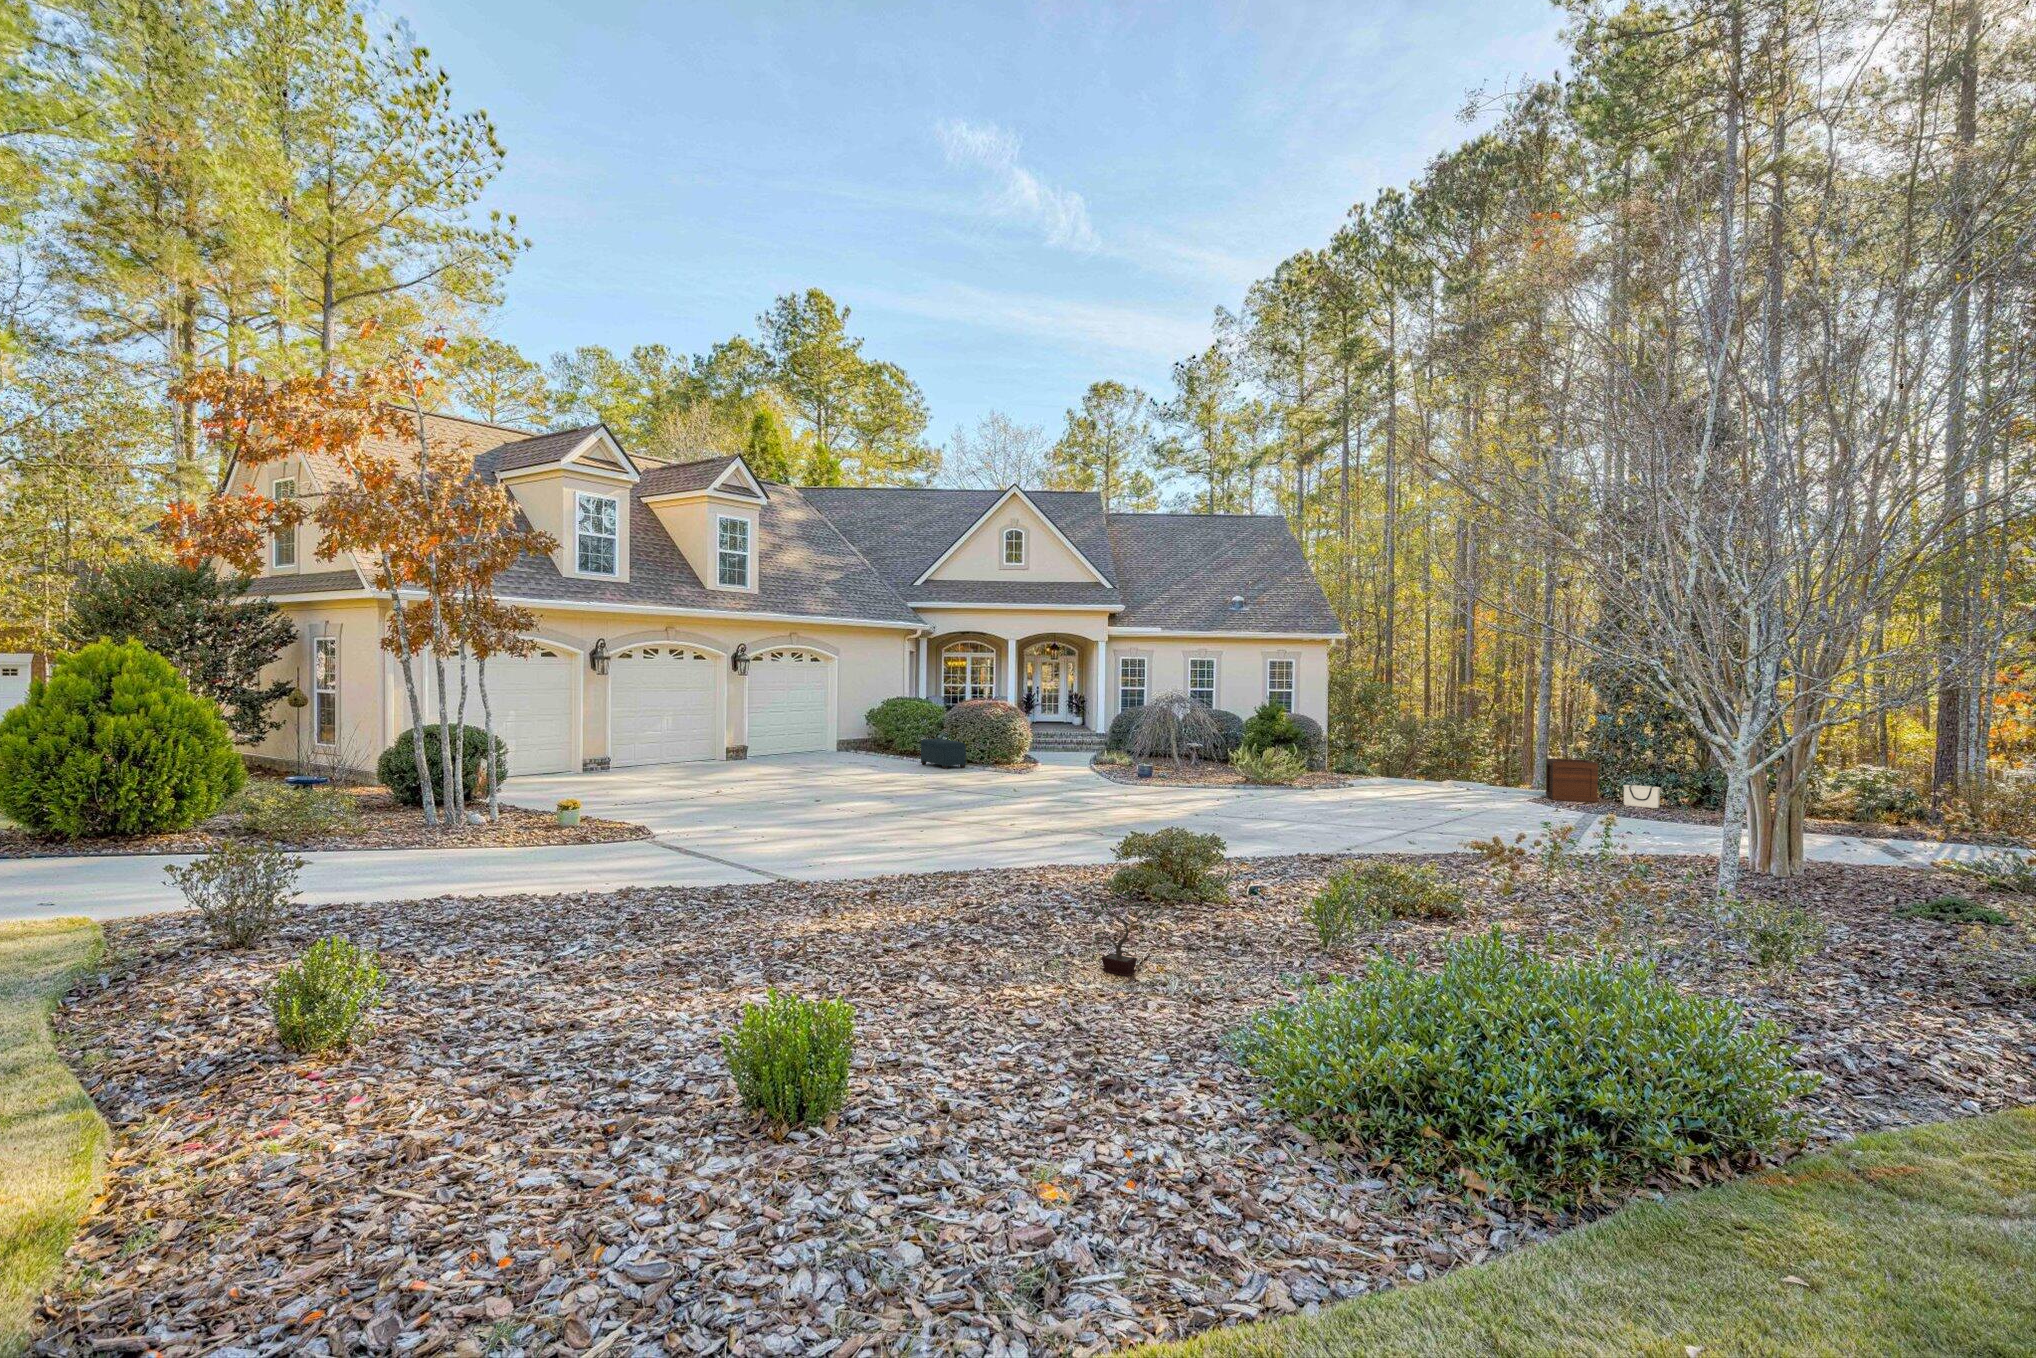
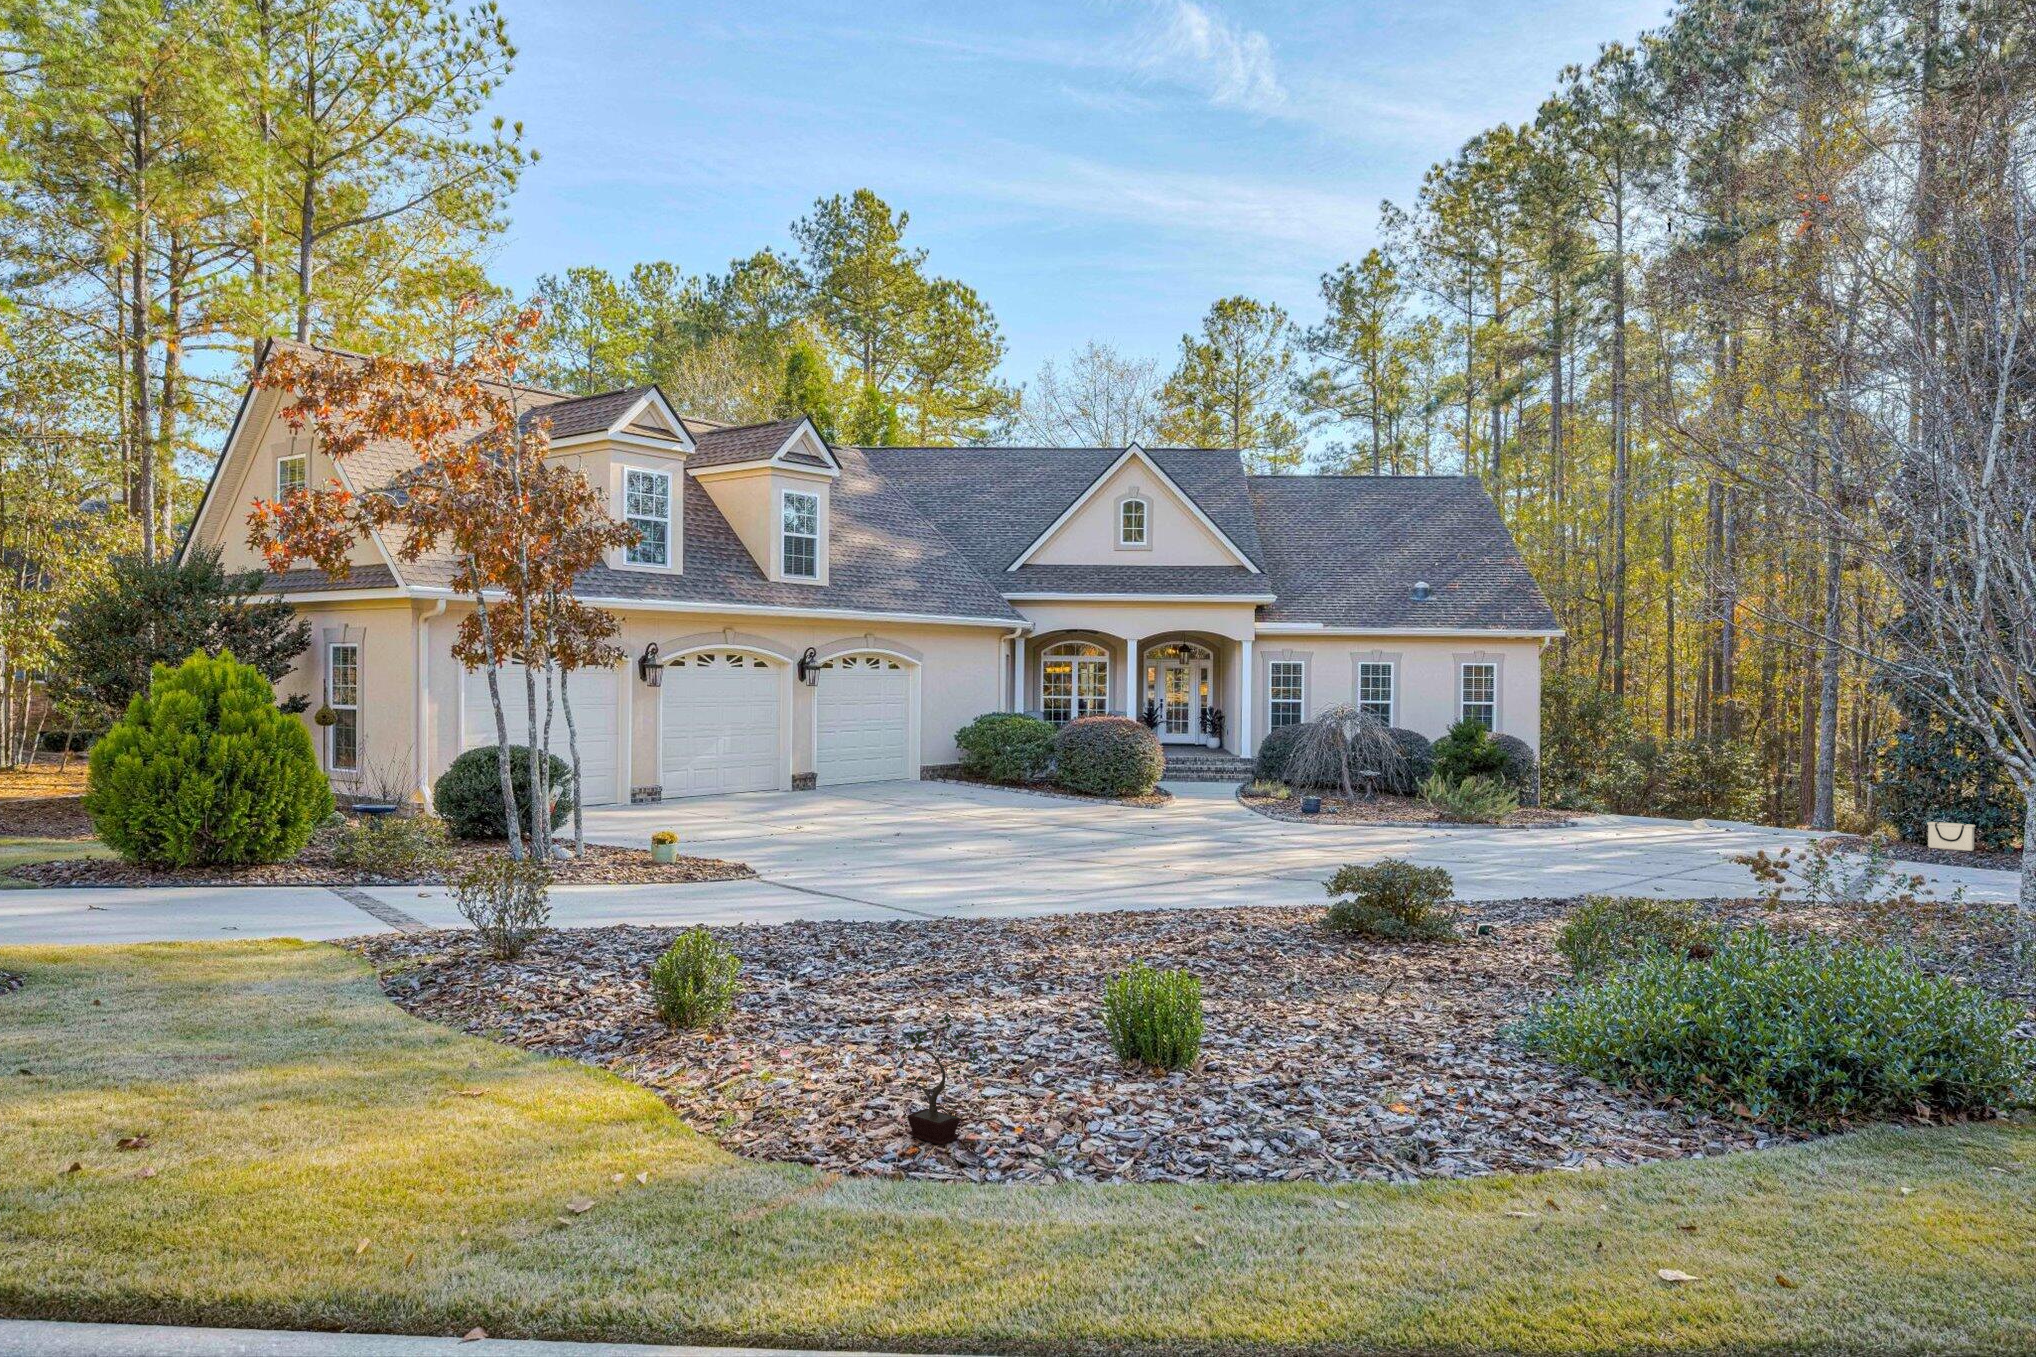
bench: present [921,739,966,769] -> none [1028,765,1087,803]
wooden crate: present [1546,759,1598,802] -> none [1828,789,1895,844]
potted plant: present [1093,891,1156,976] -> present [898,1015,980,1145]

